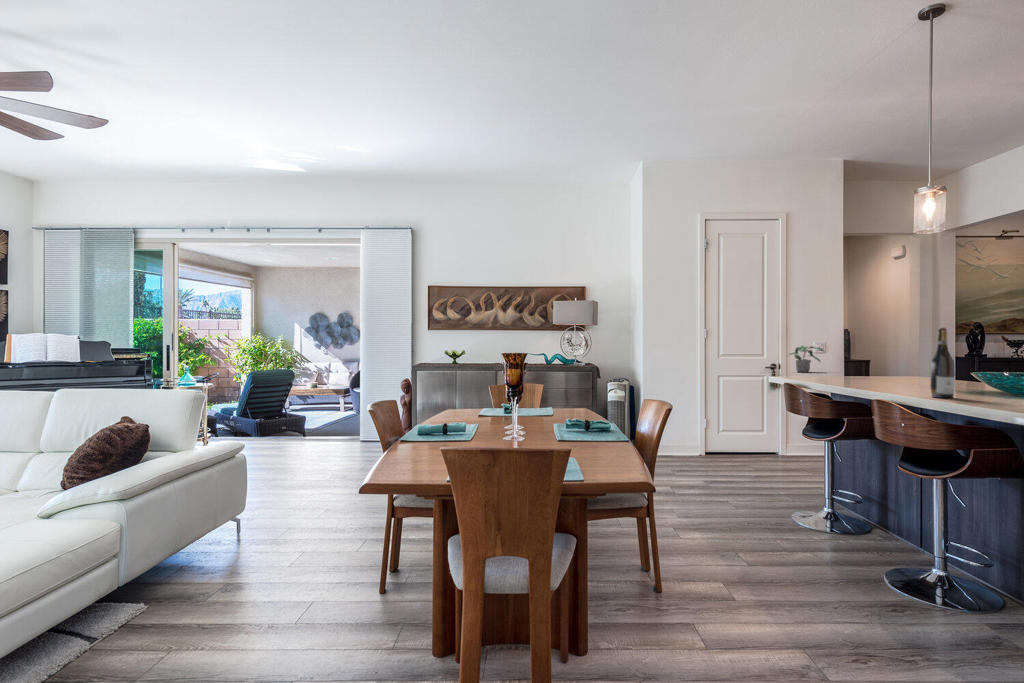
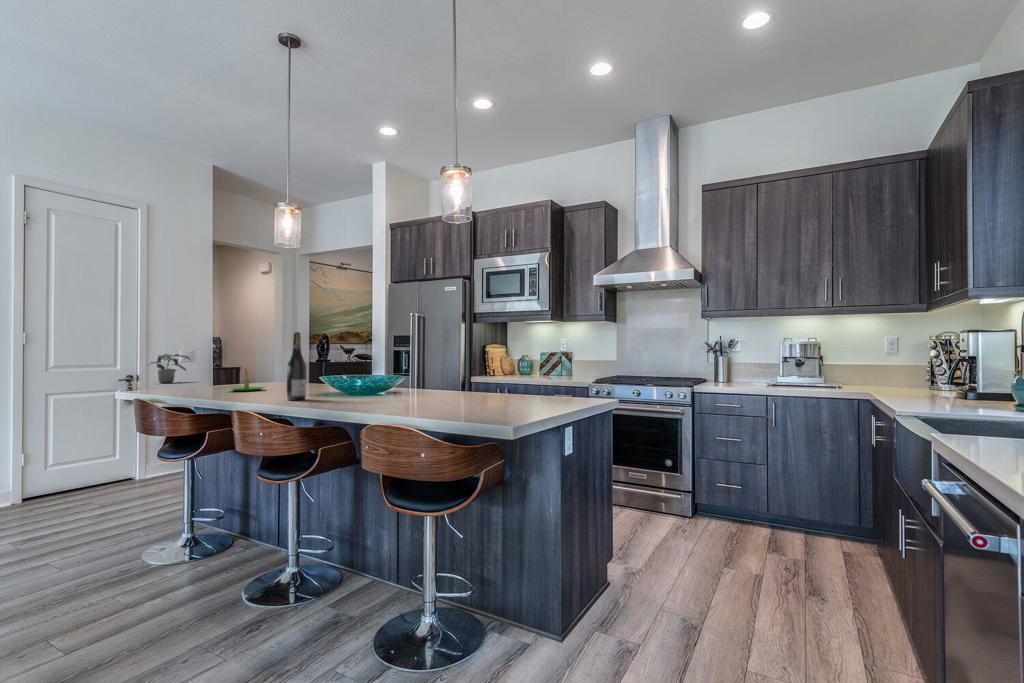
candle: none [863,362,904,385] -> present [227,368,265,391]

